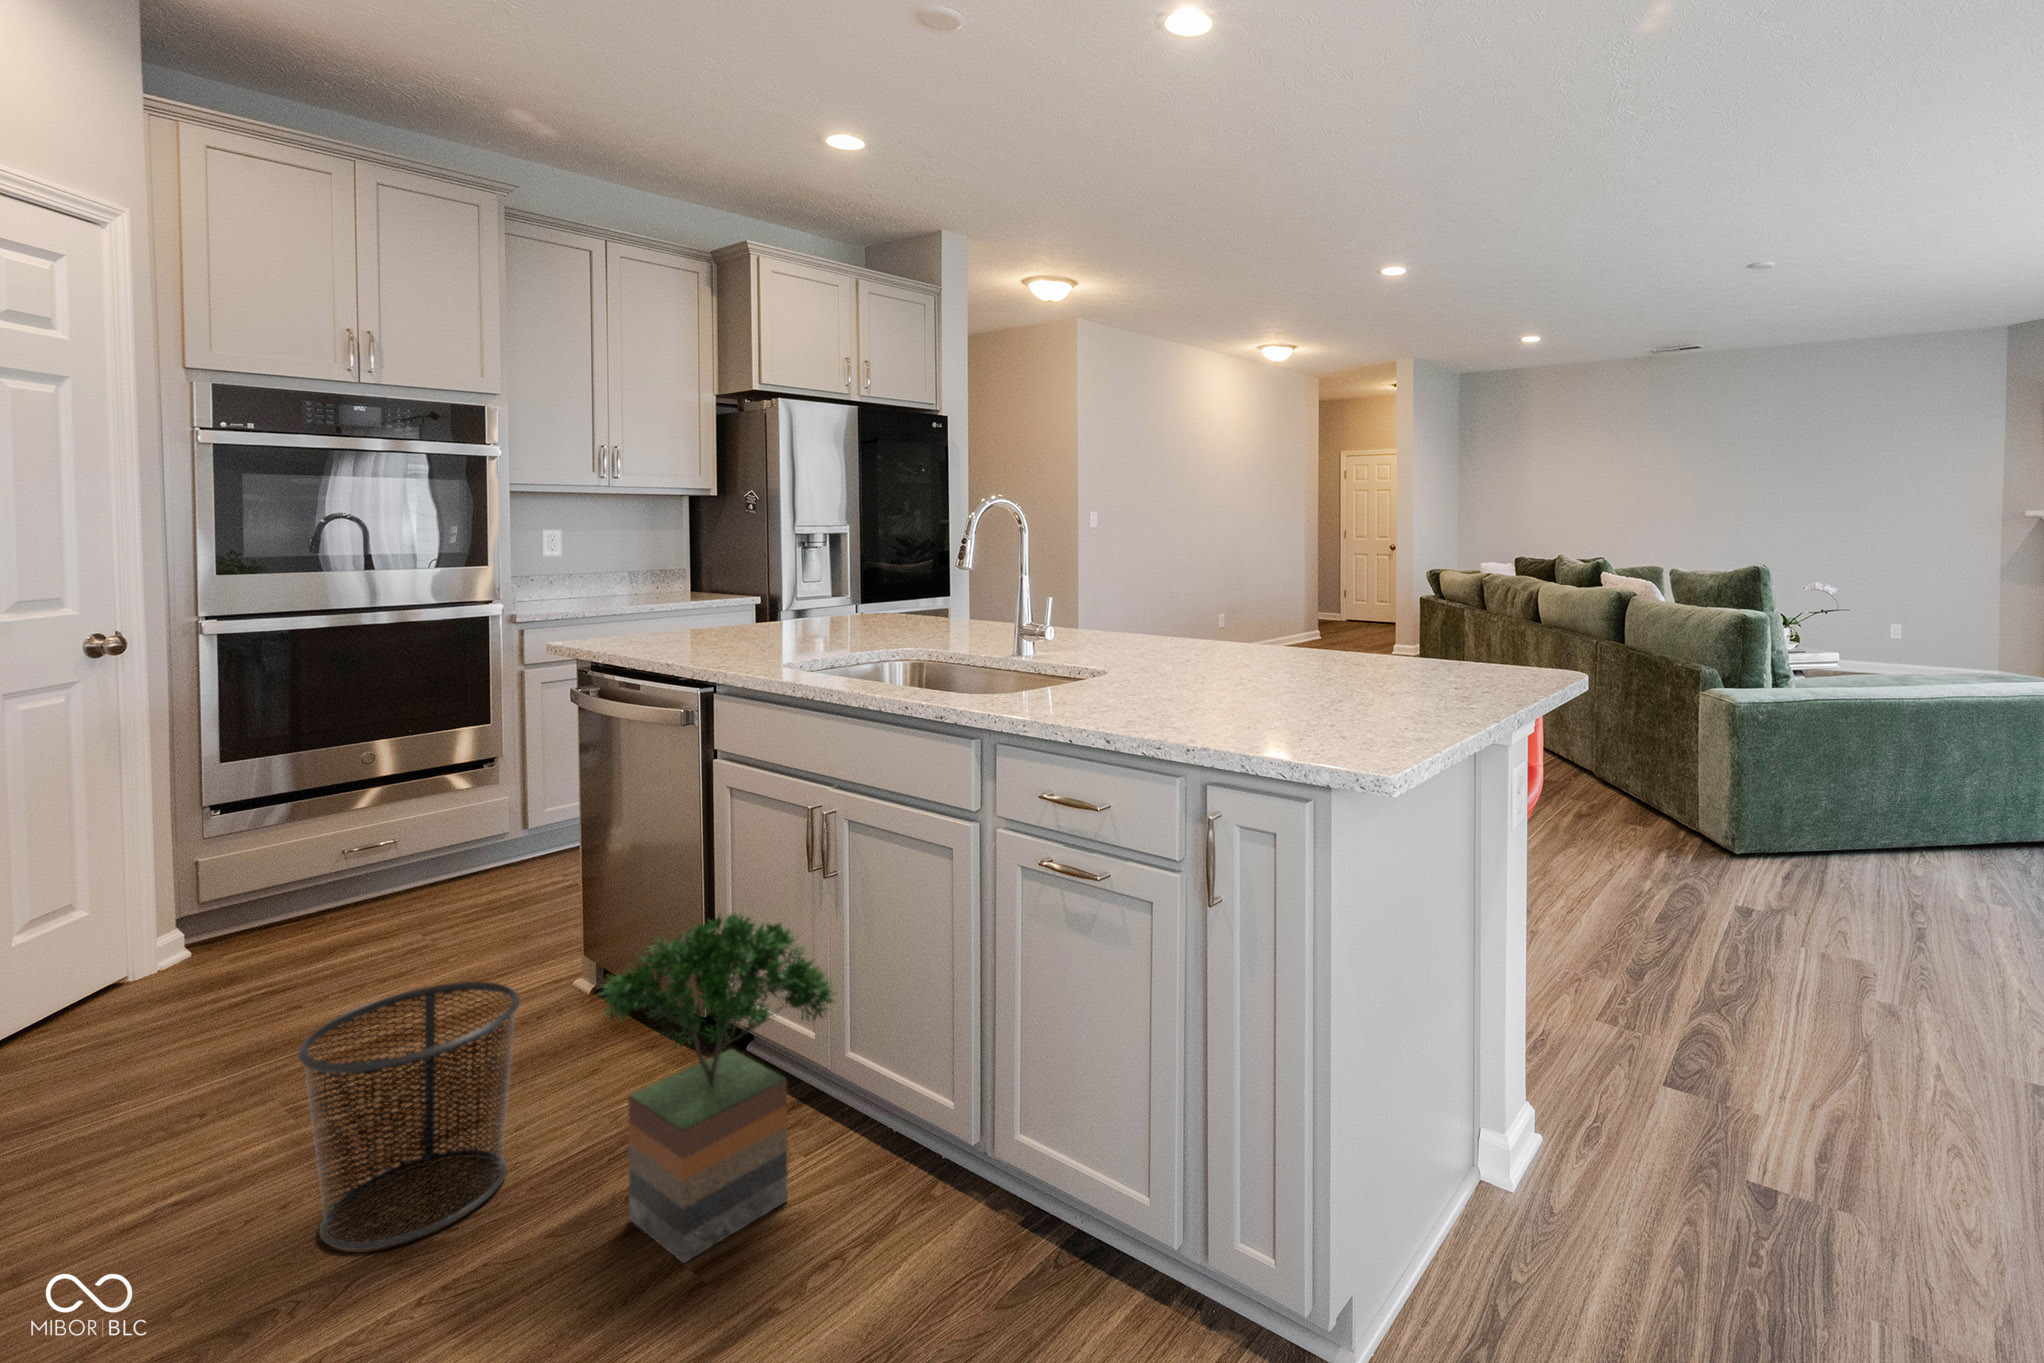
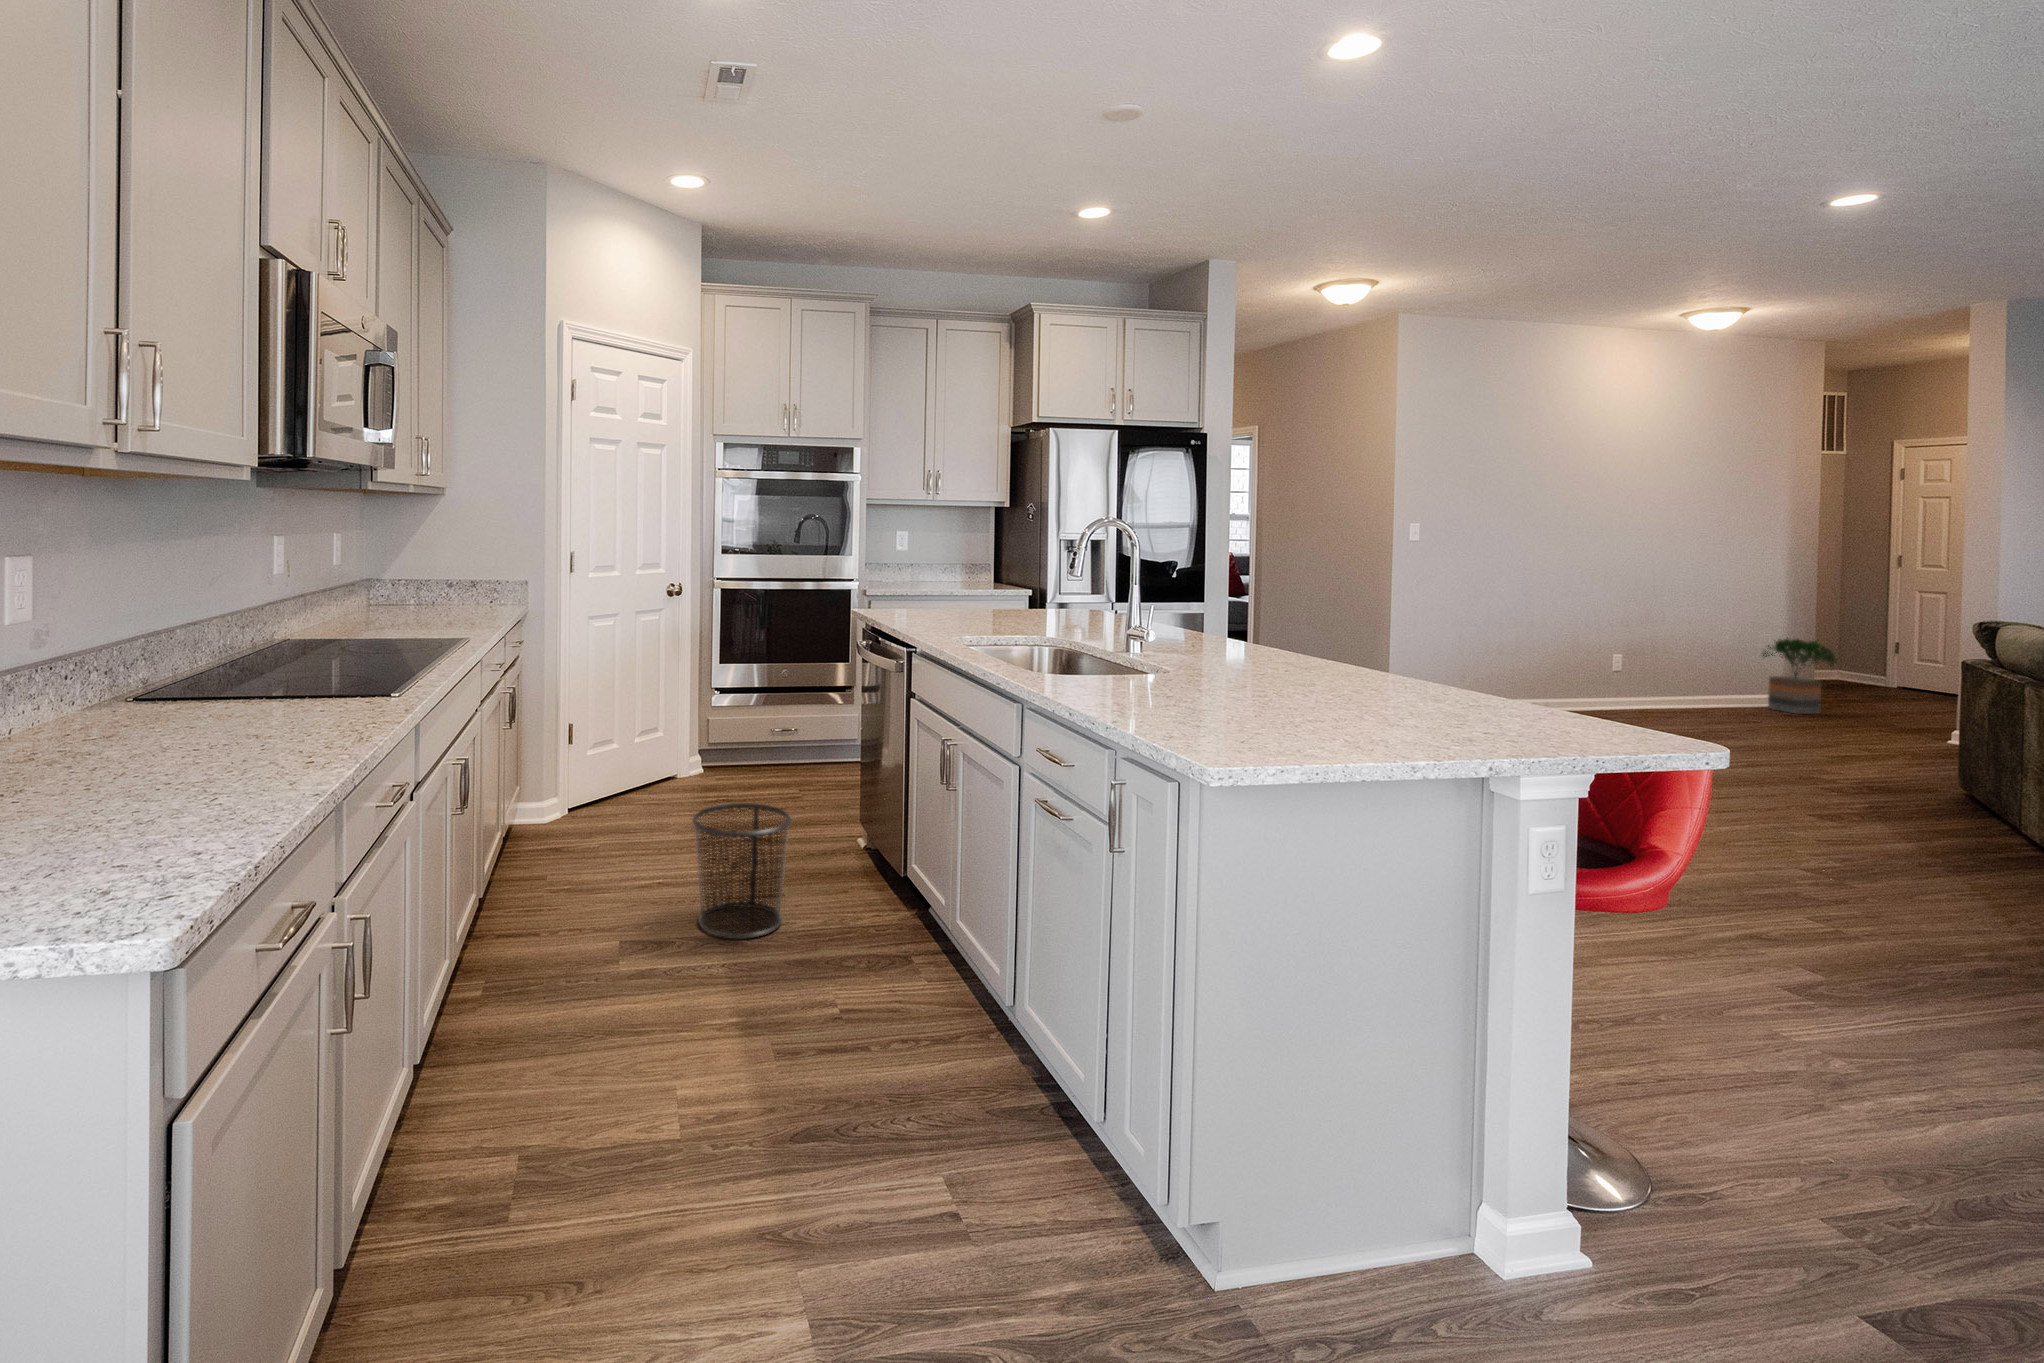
potted tree: present [601,914,836,1263] -> present [1762,638,1837,714]

